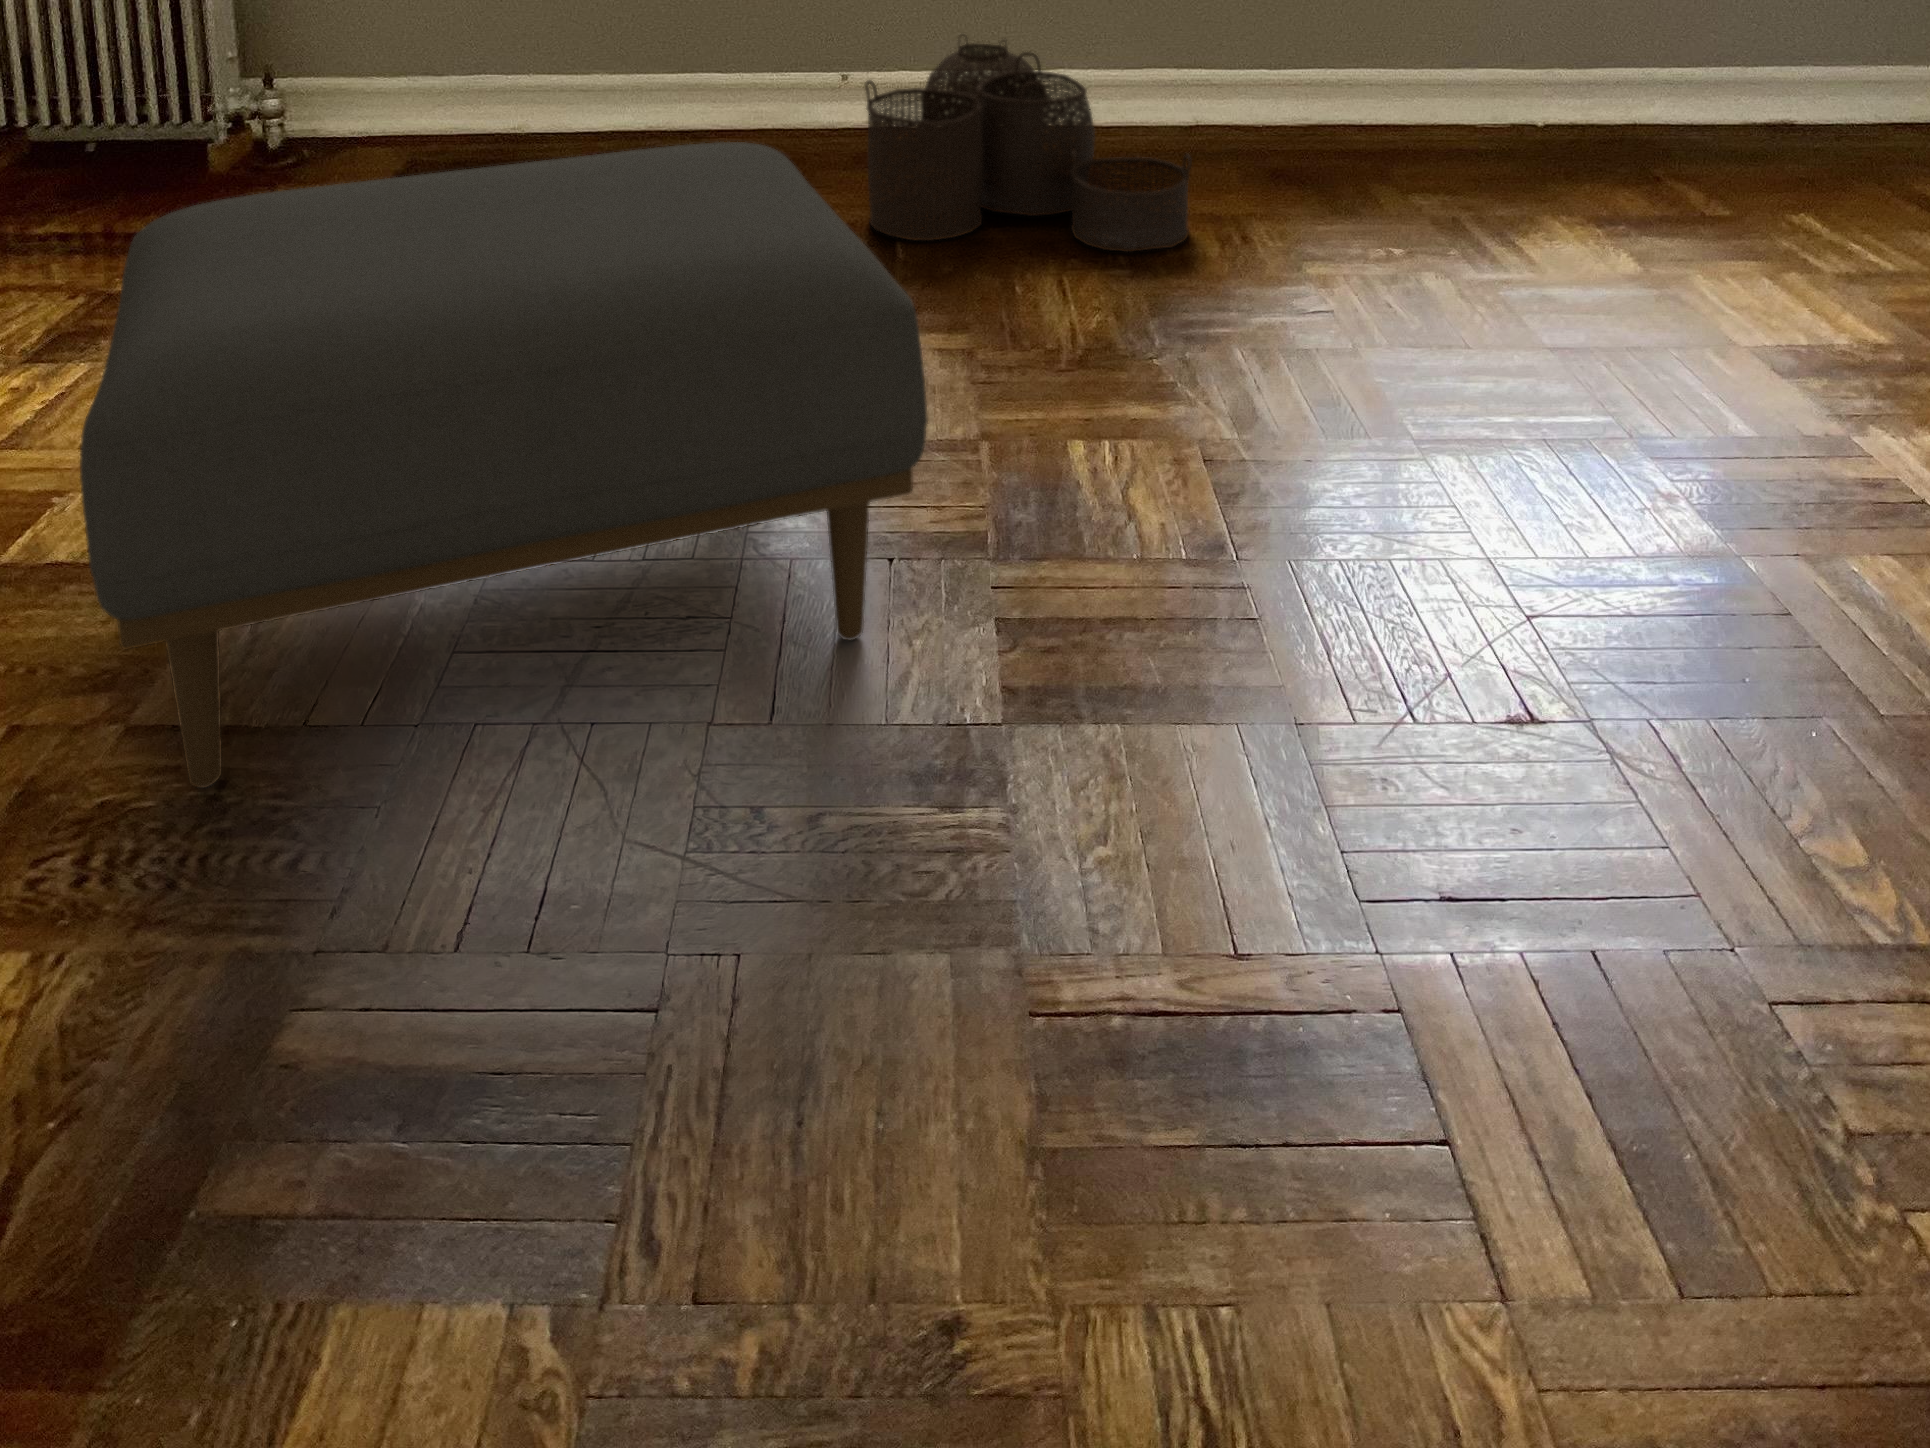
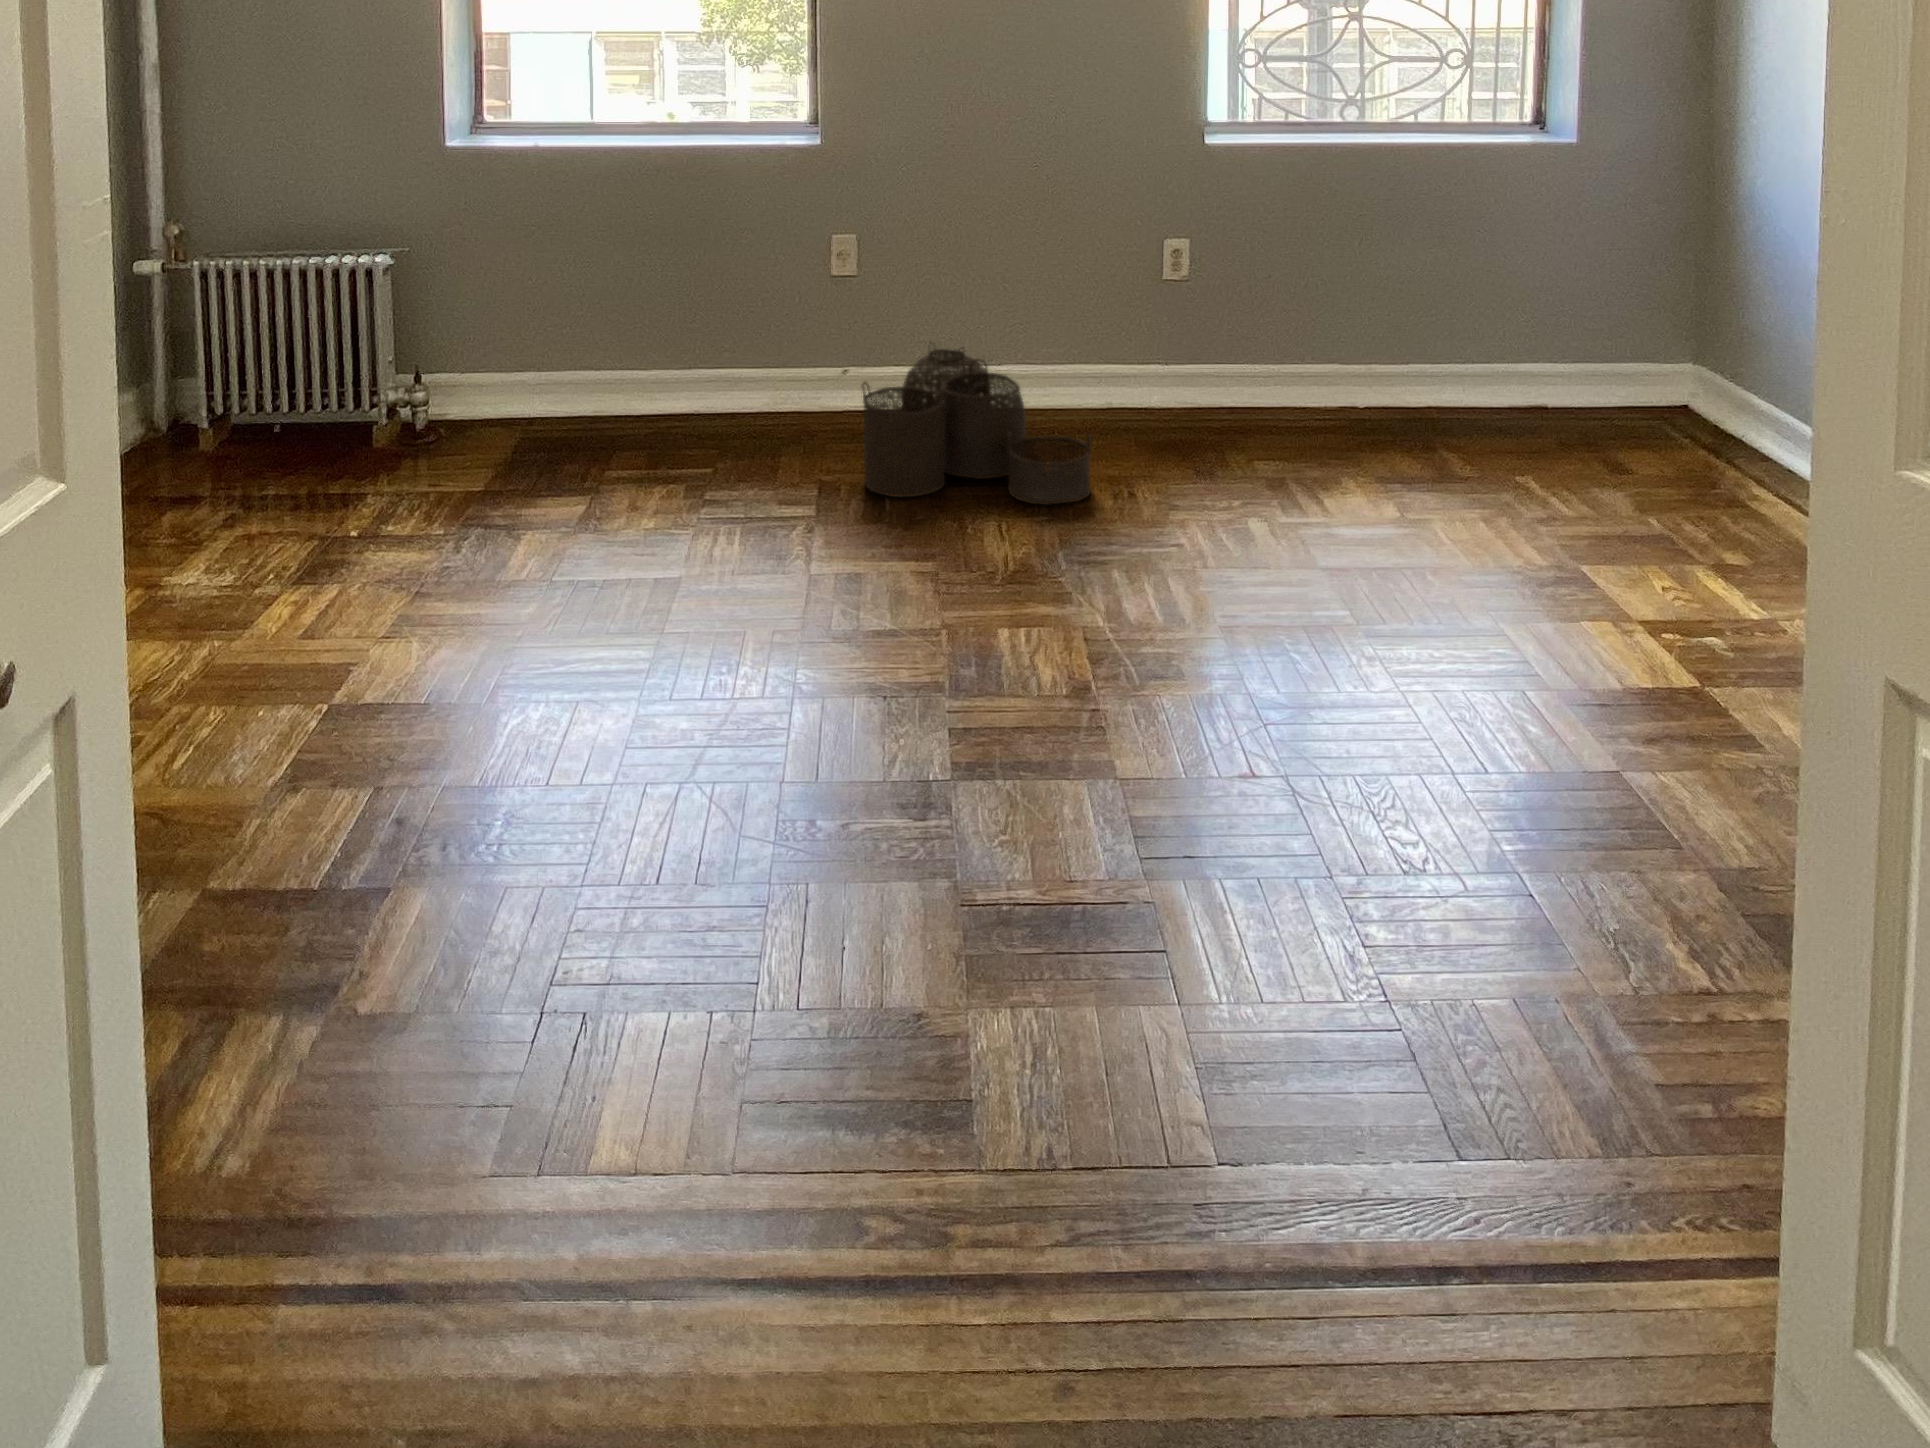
ottoman: present [80,142,928,788] -> none [424,437,907,814]

